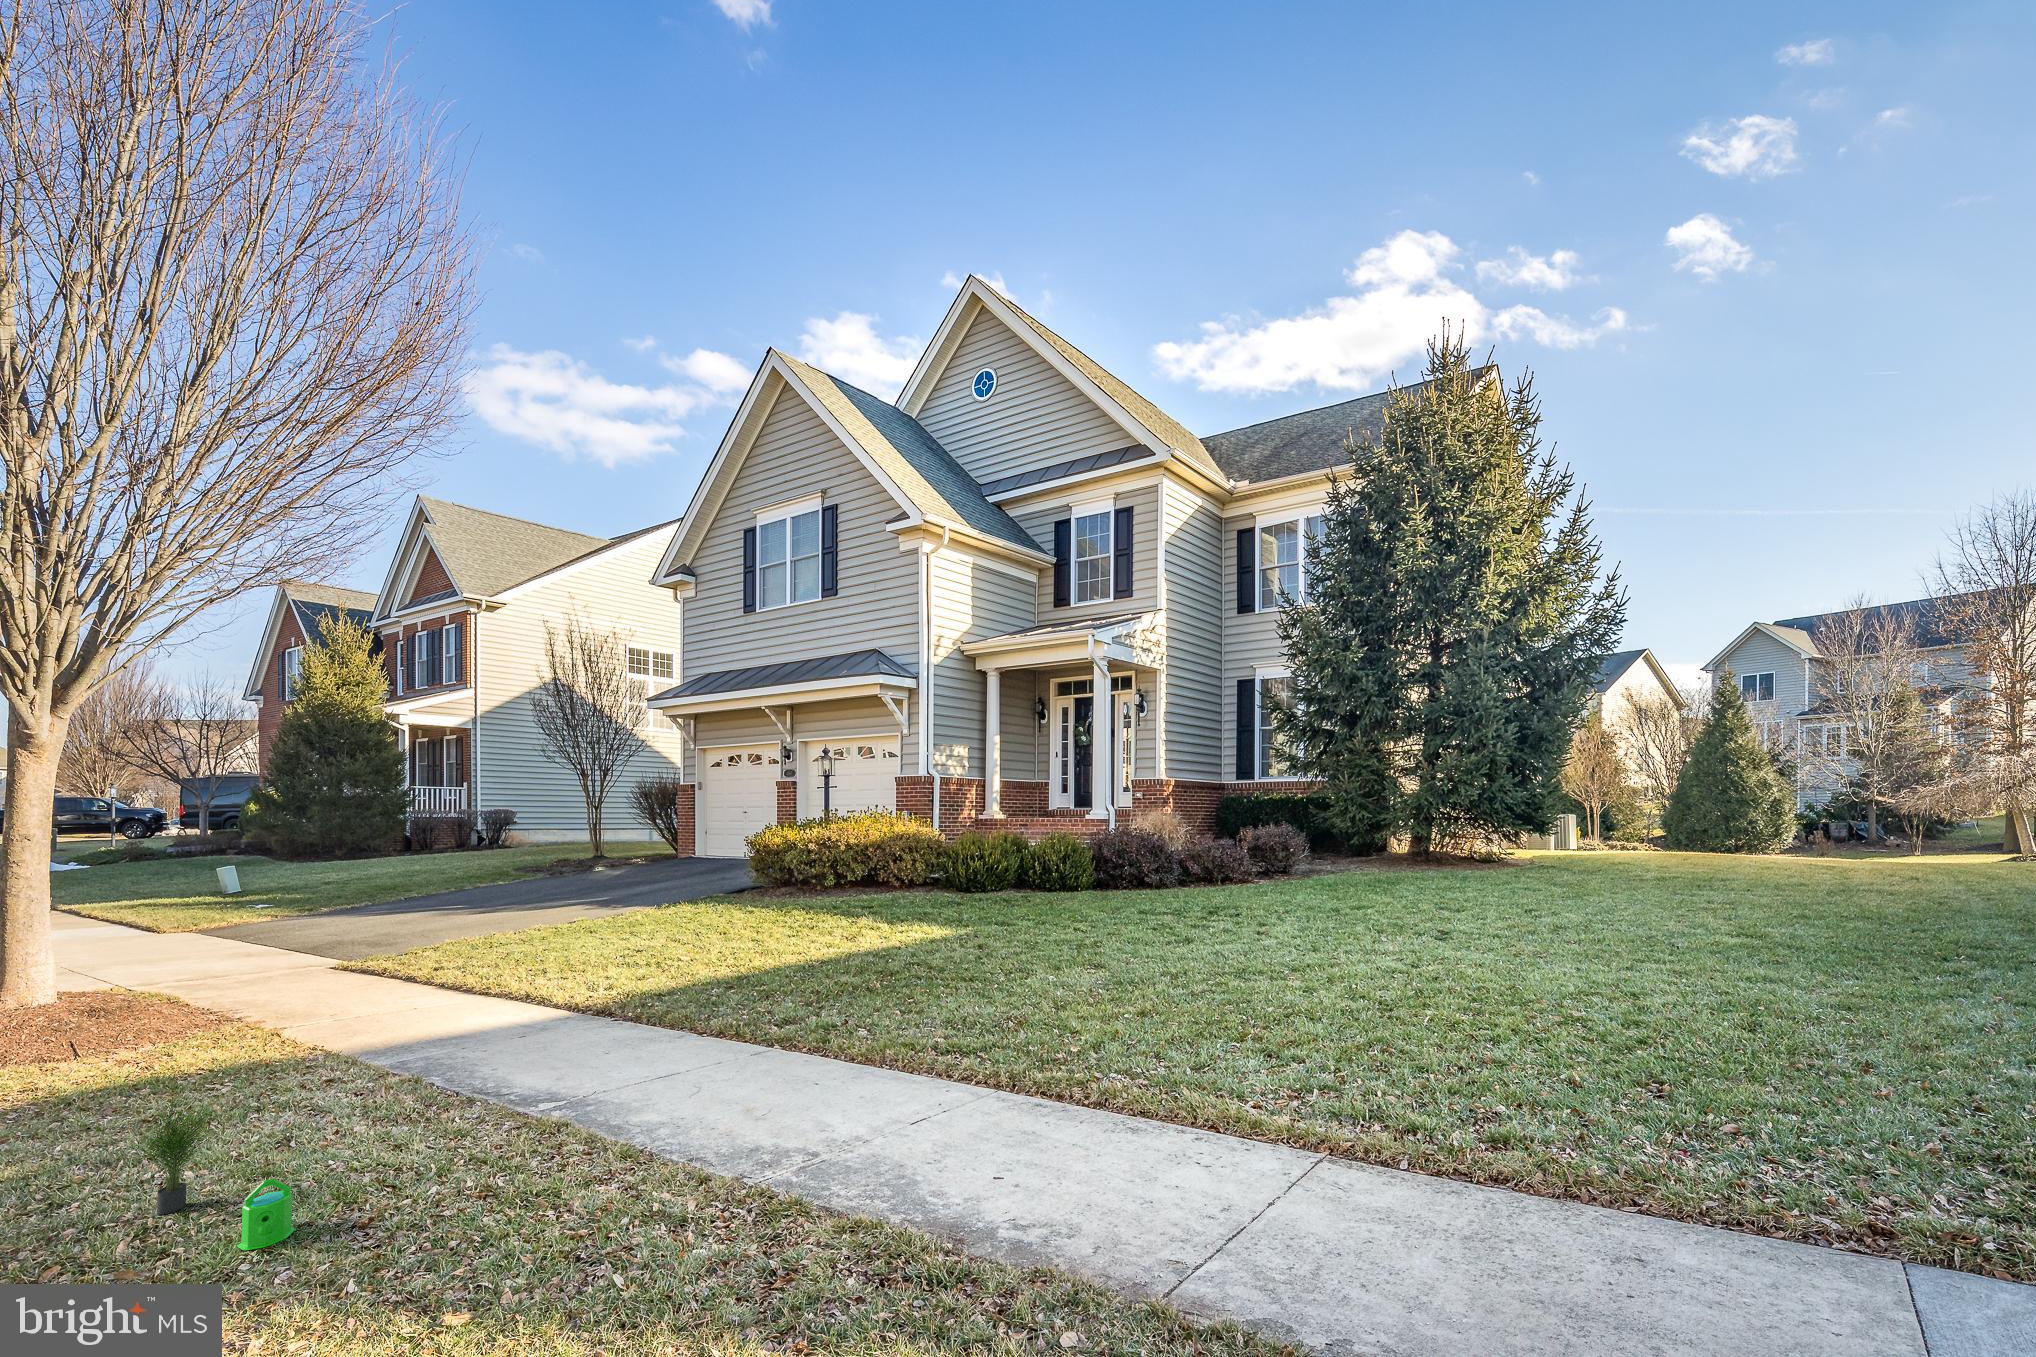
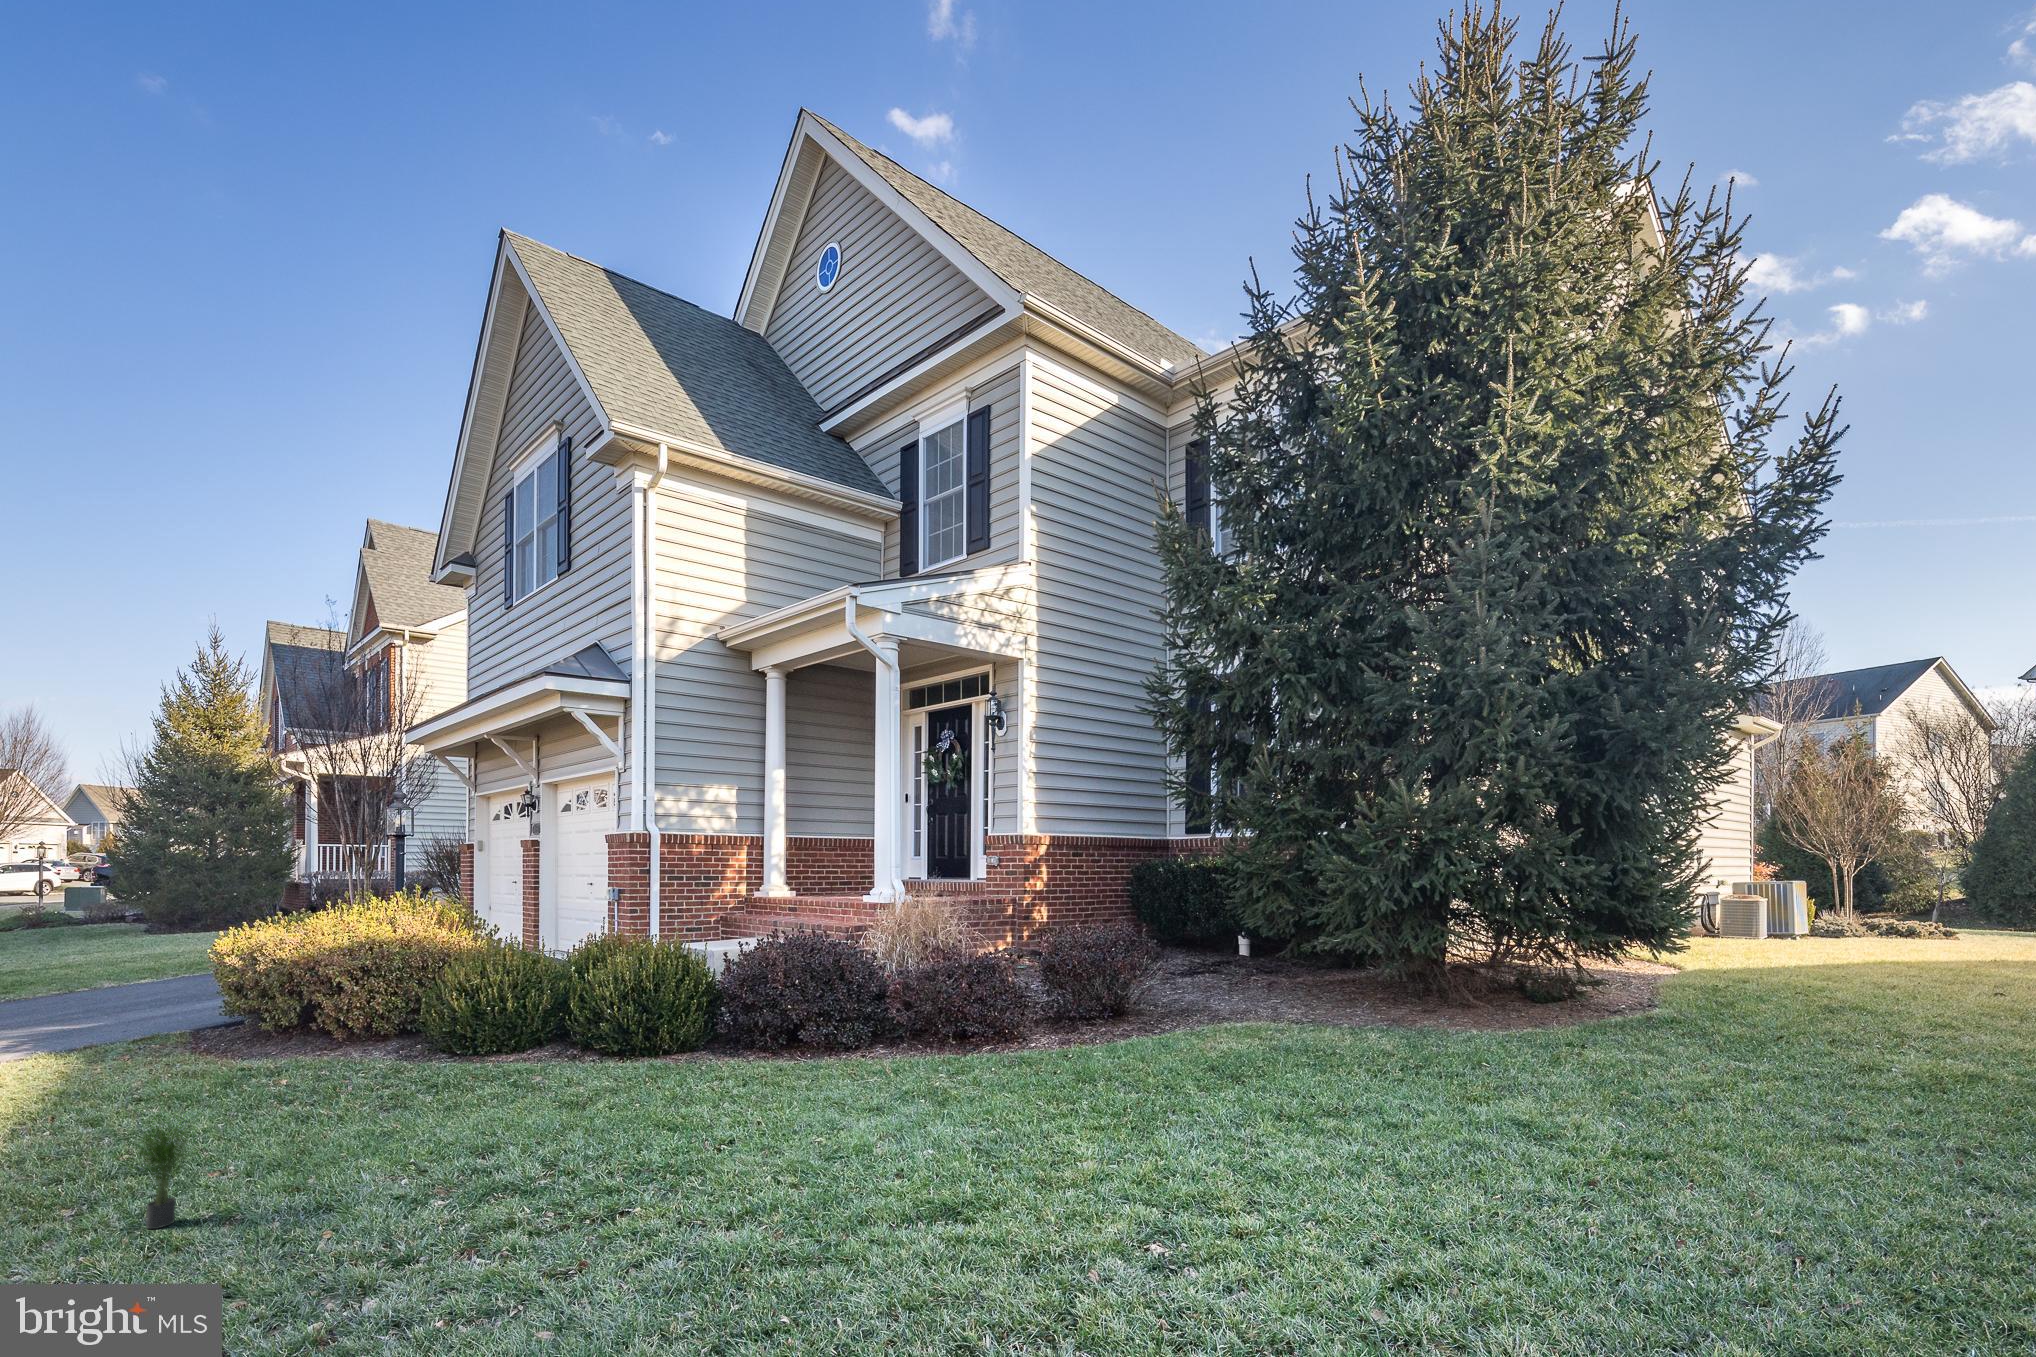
watering can: present [237,1179,295,1251] -> none [231,1187,290,1262]

